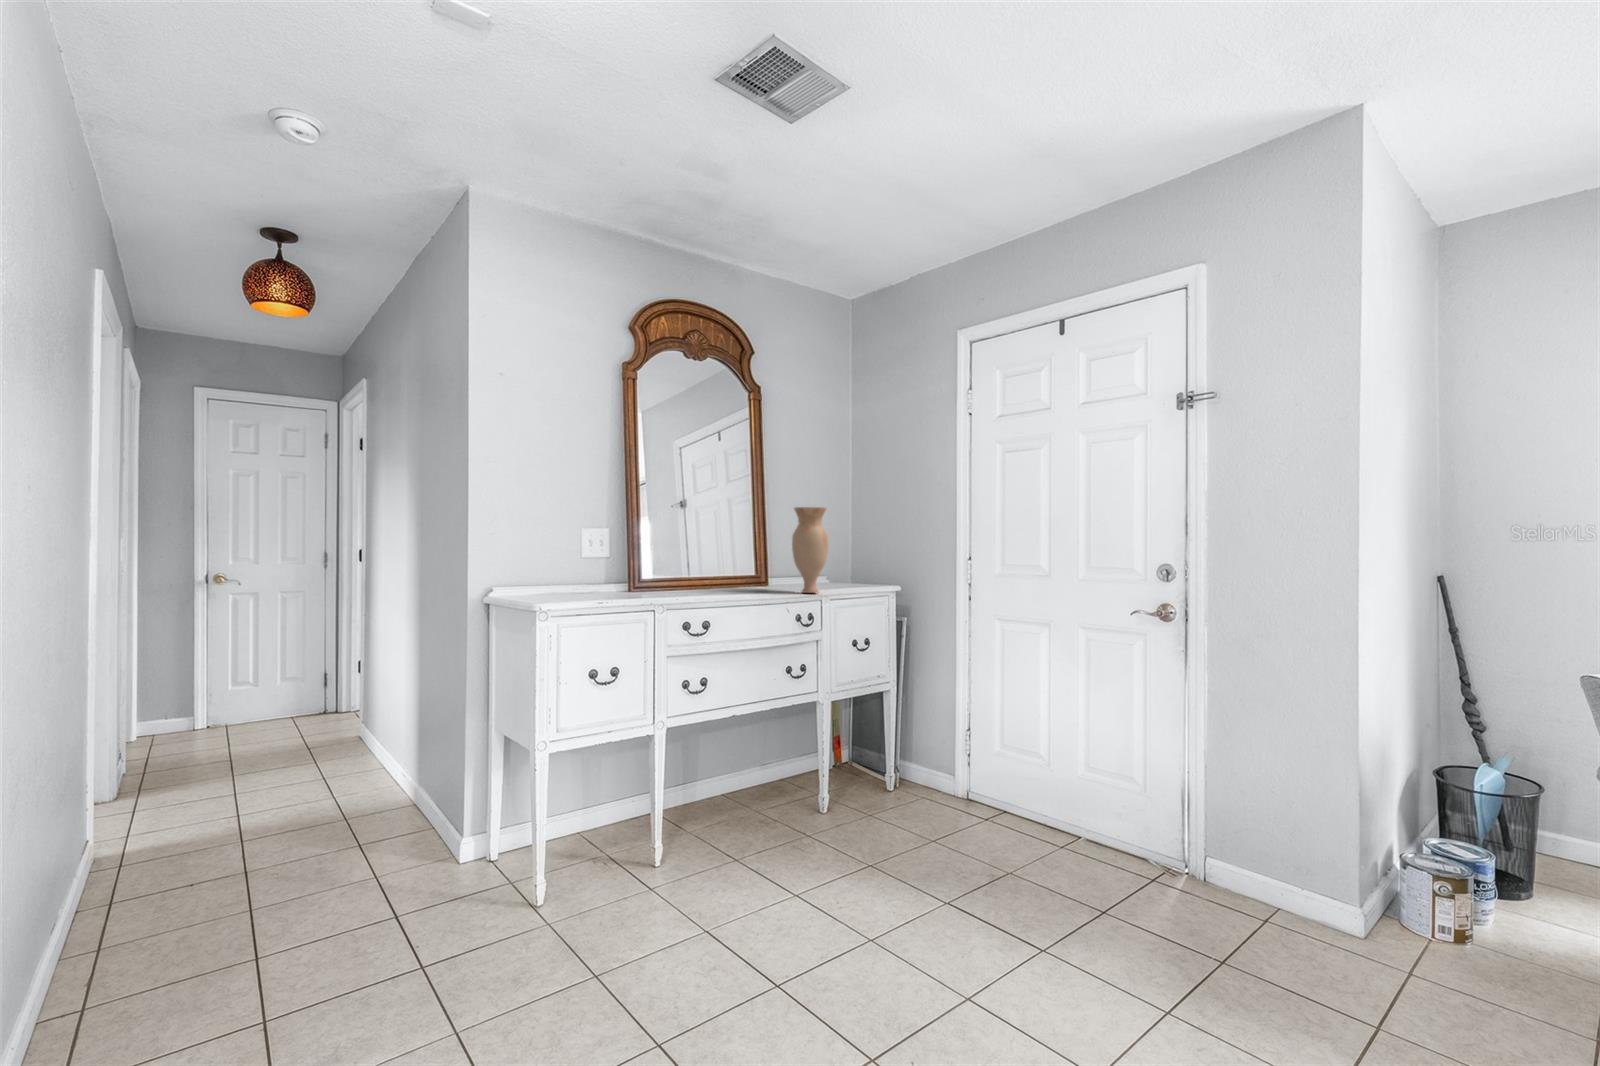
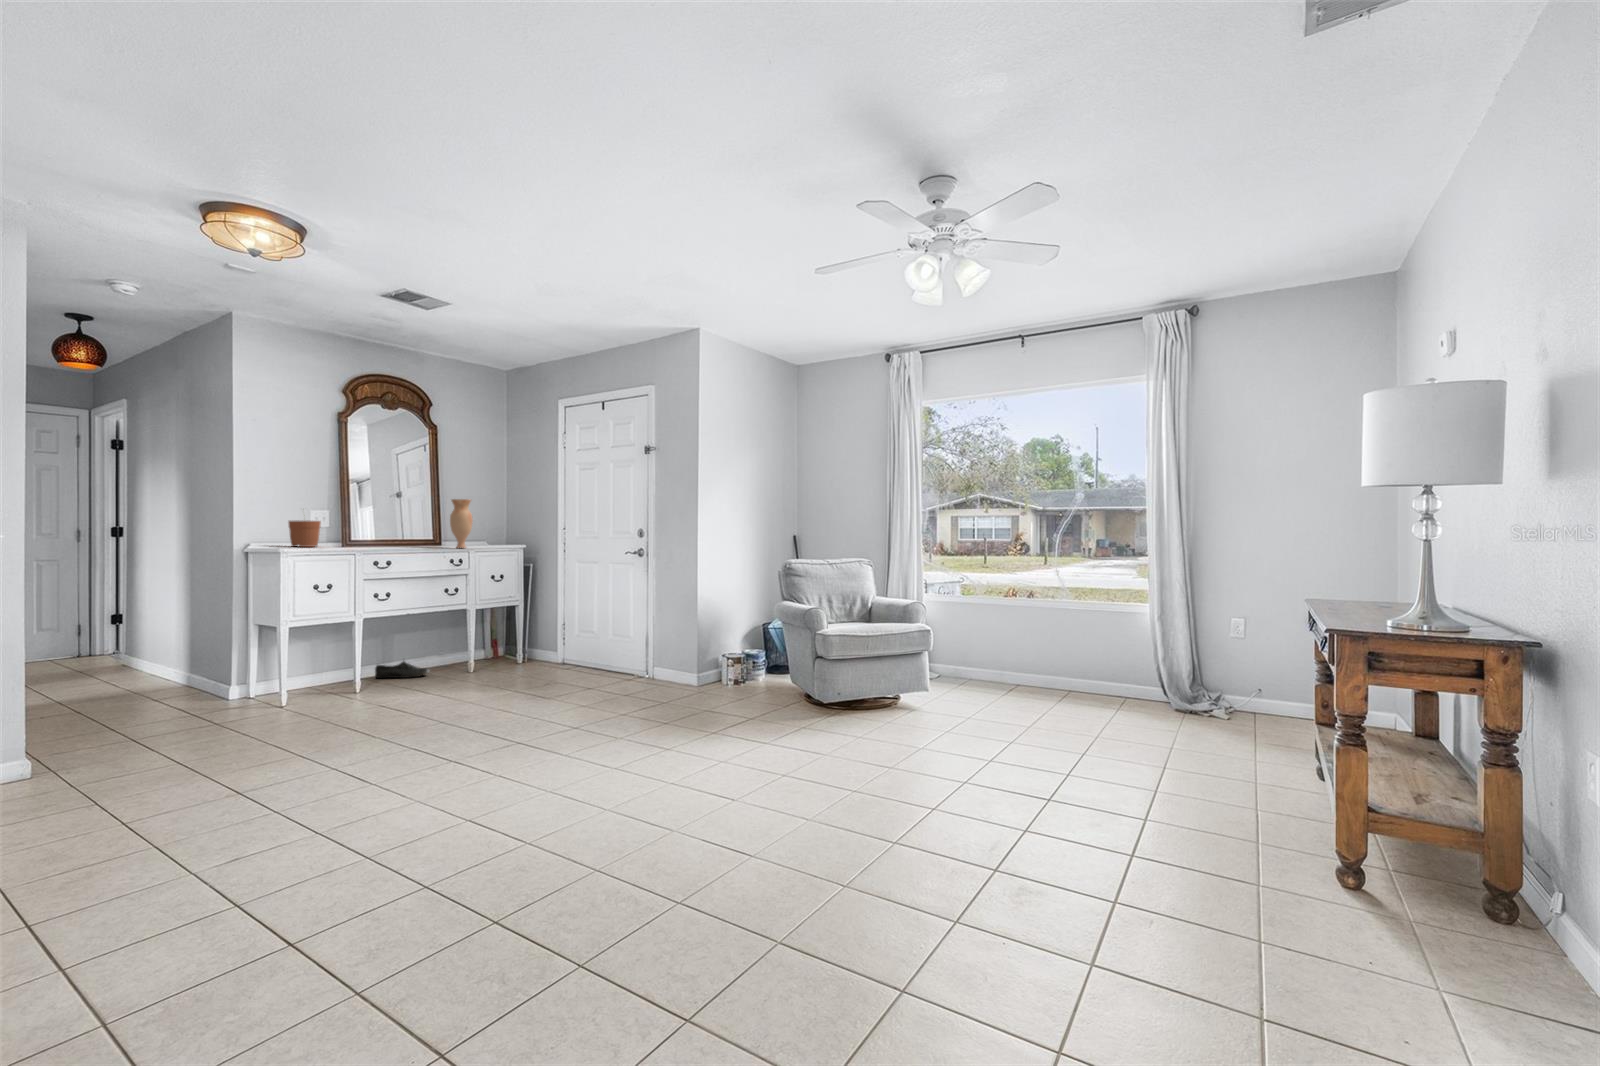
plant pot: none [548,525,597,593] -> present [289,521,321,547]
shoe: none [675,779,759,817] -> present [375,661,429,678]

